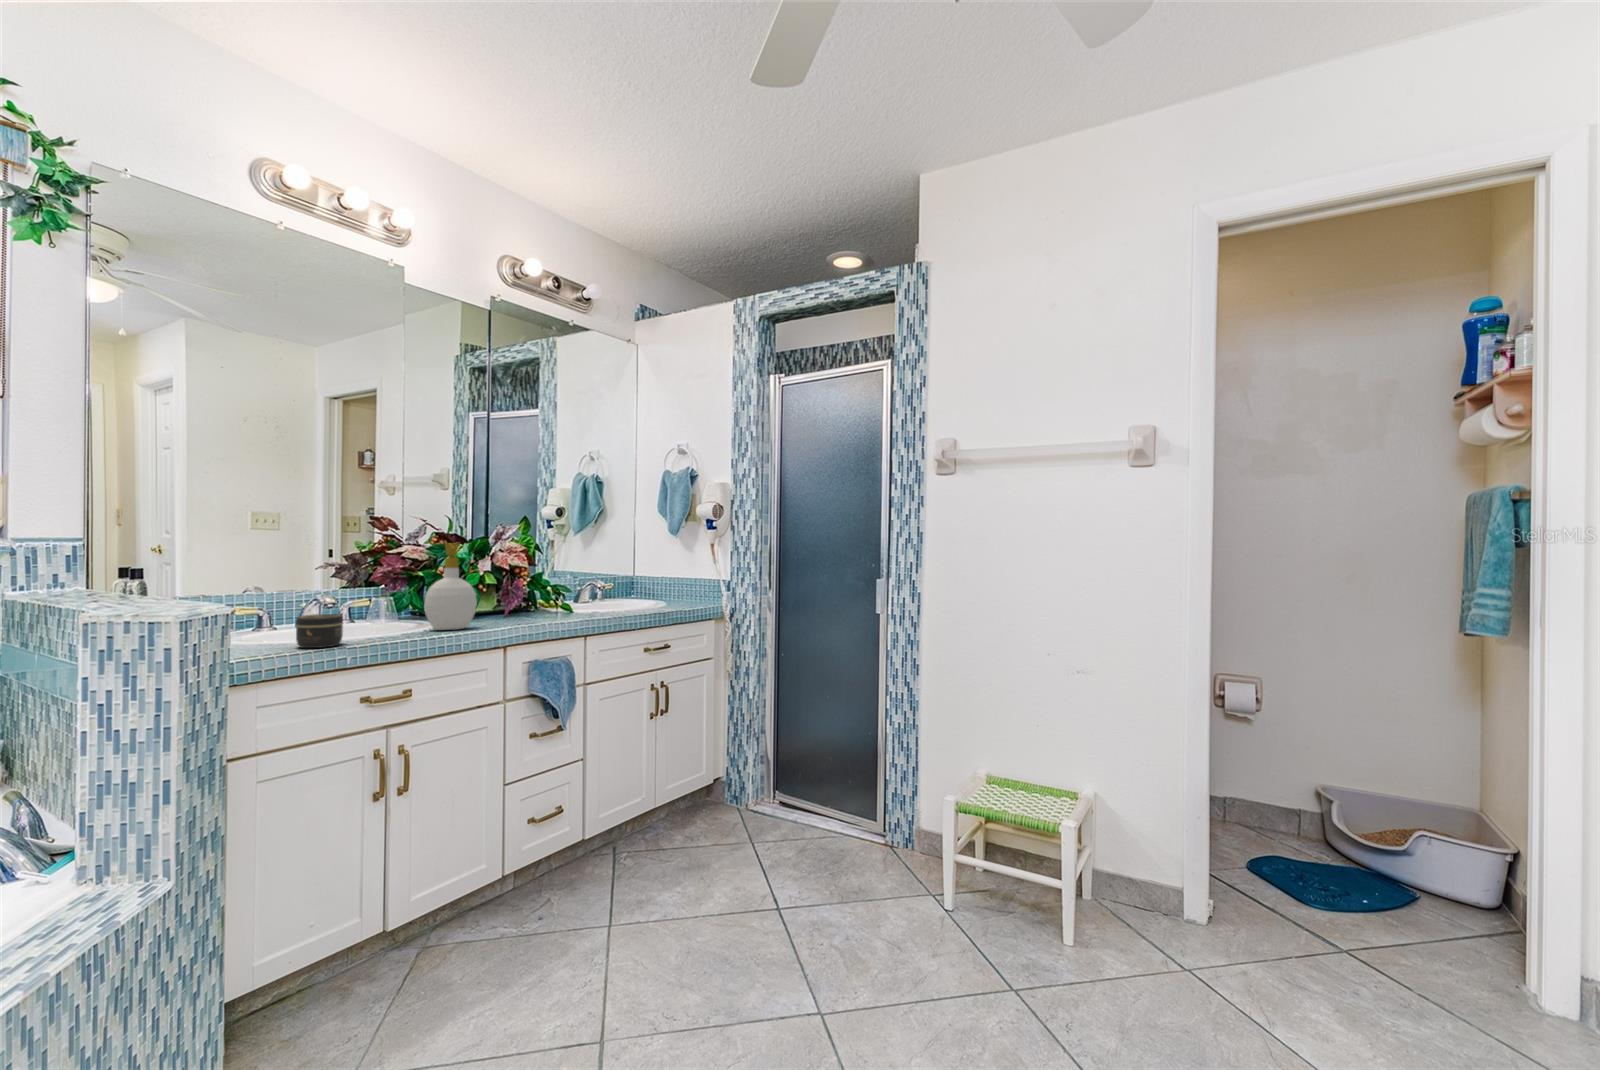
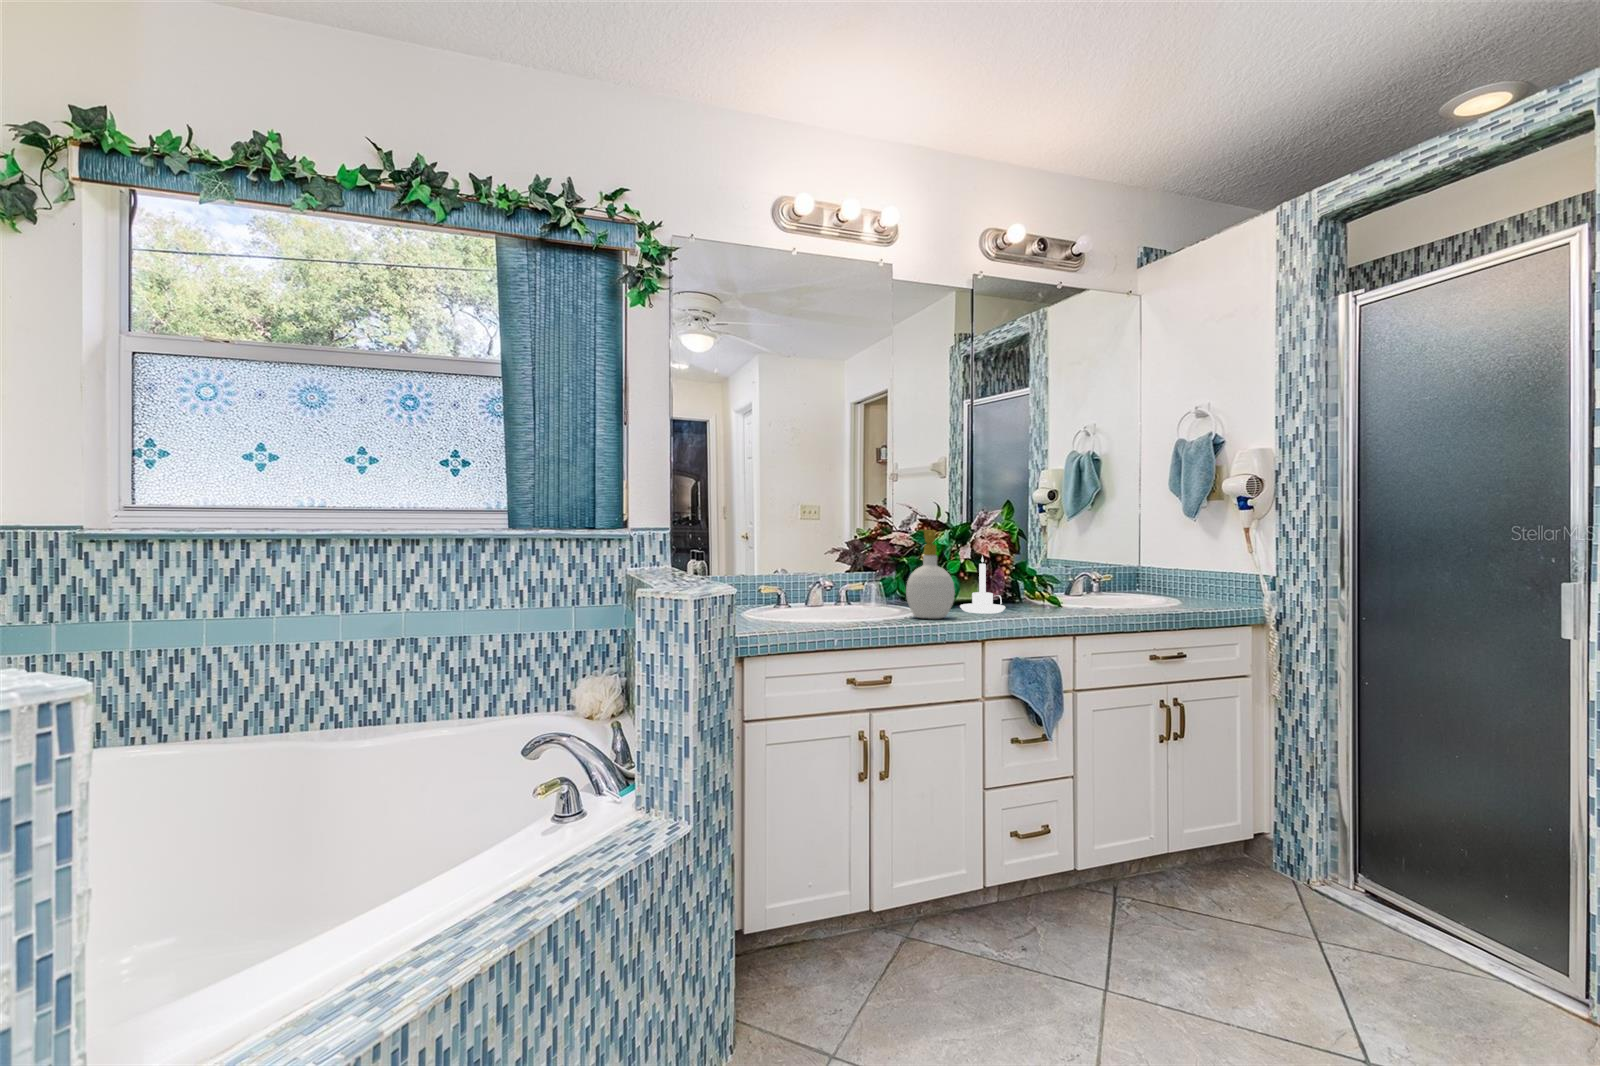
candle holder: none [480,567,525,622] -> present [960,556,1005,614]
jar: present [296,614,343,648] -> none [799,596,835,628]

